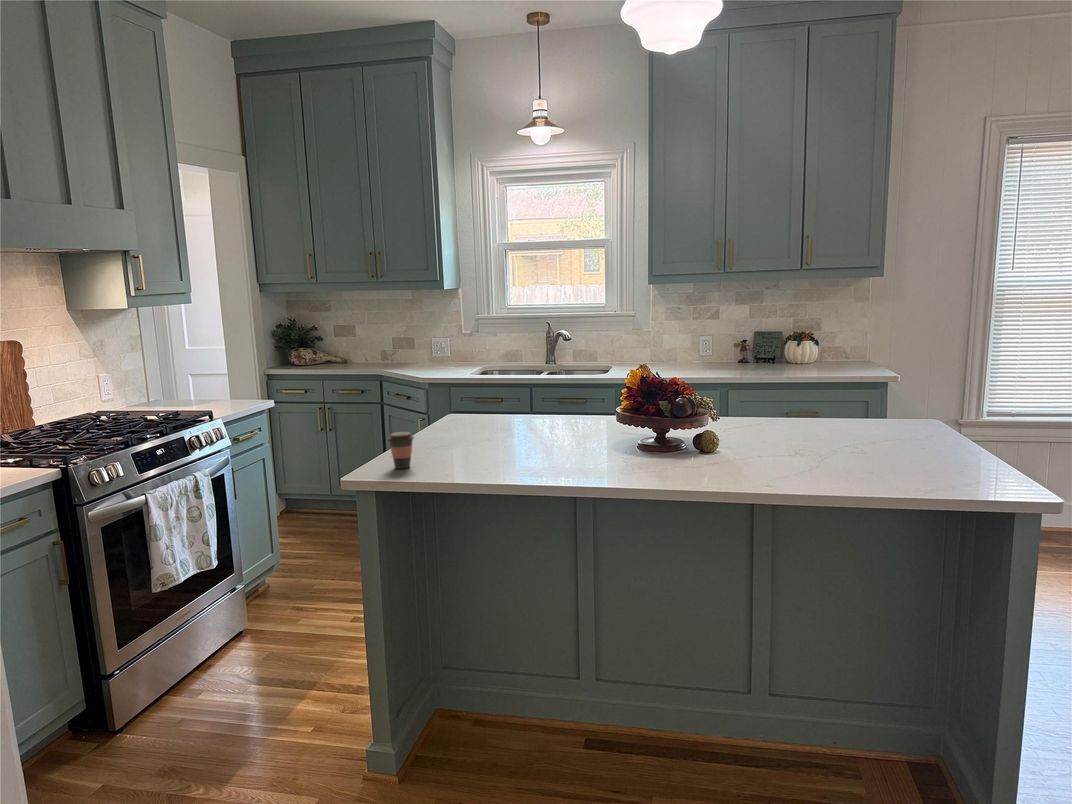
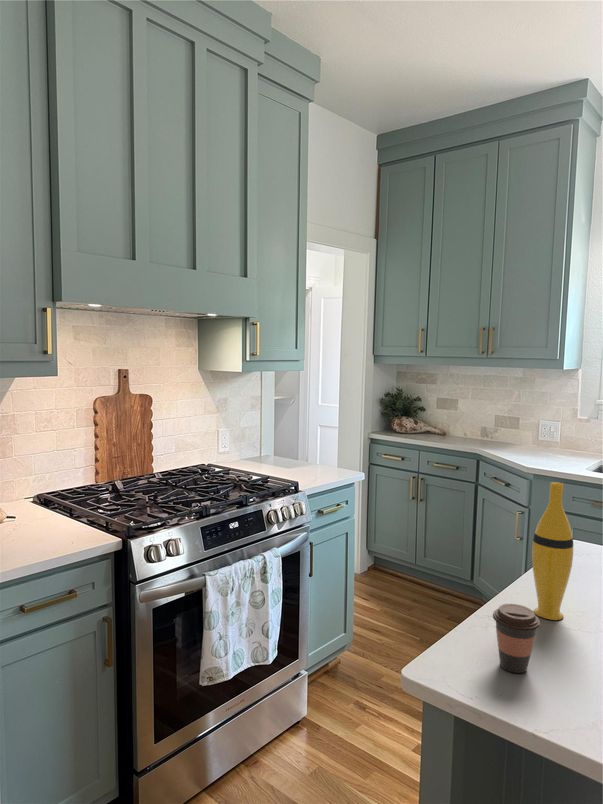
vase: none [411,362,436,449] -> present [532,482,573,620]

